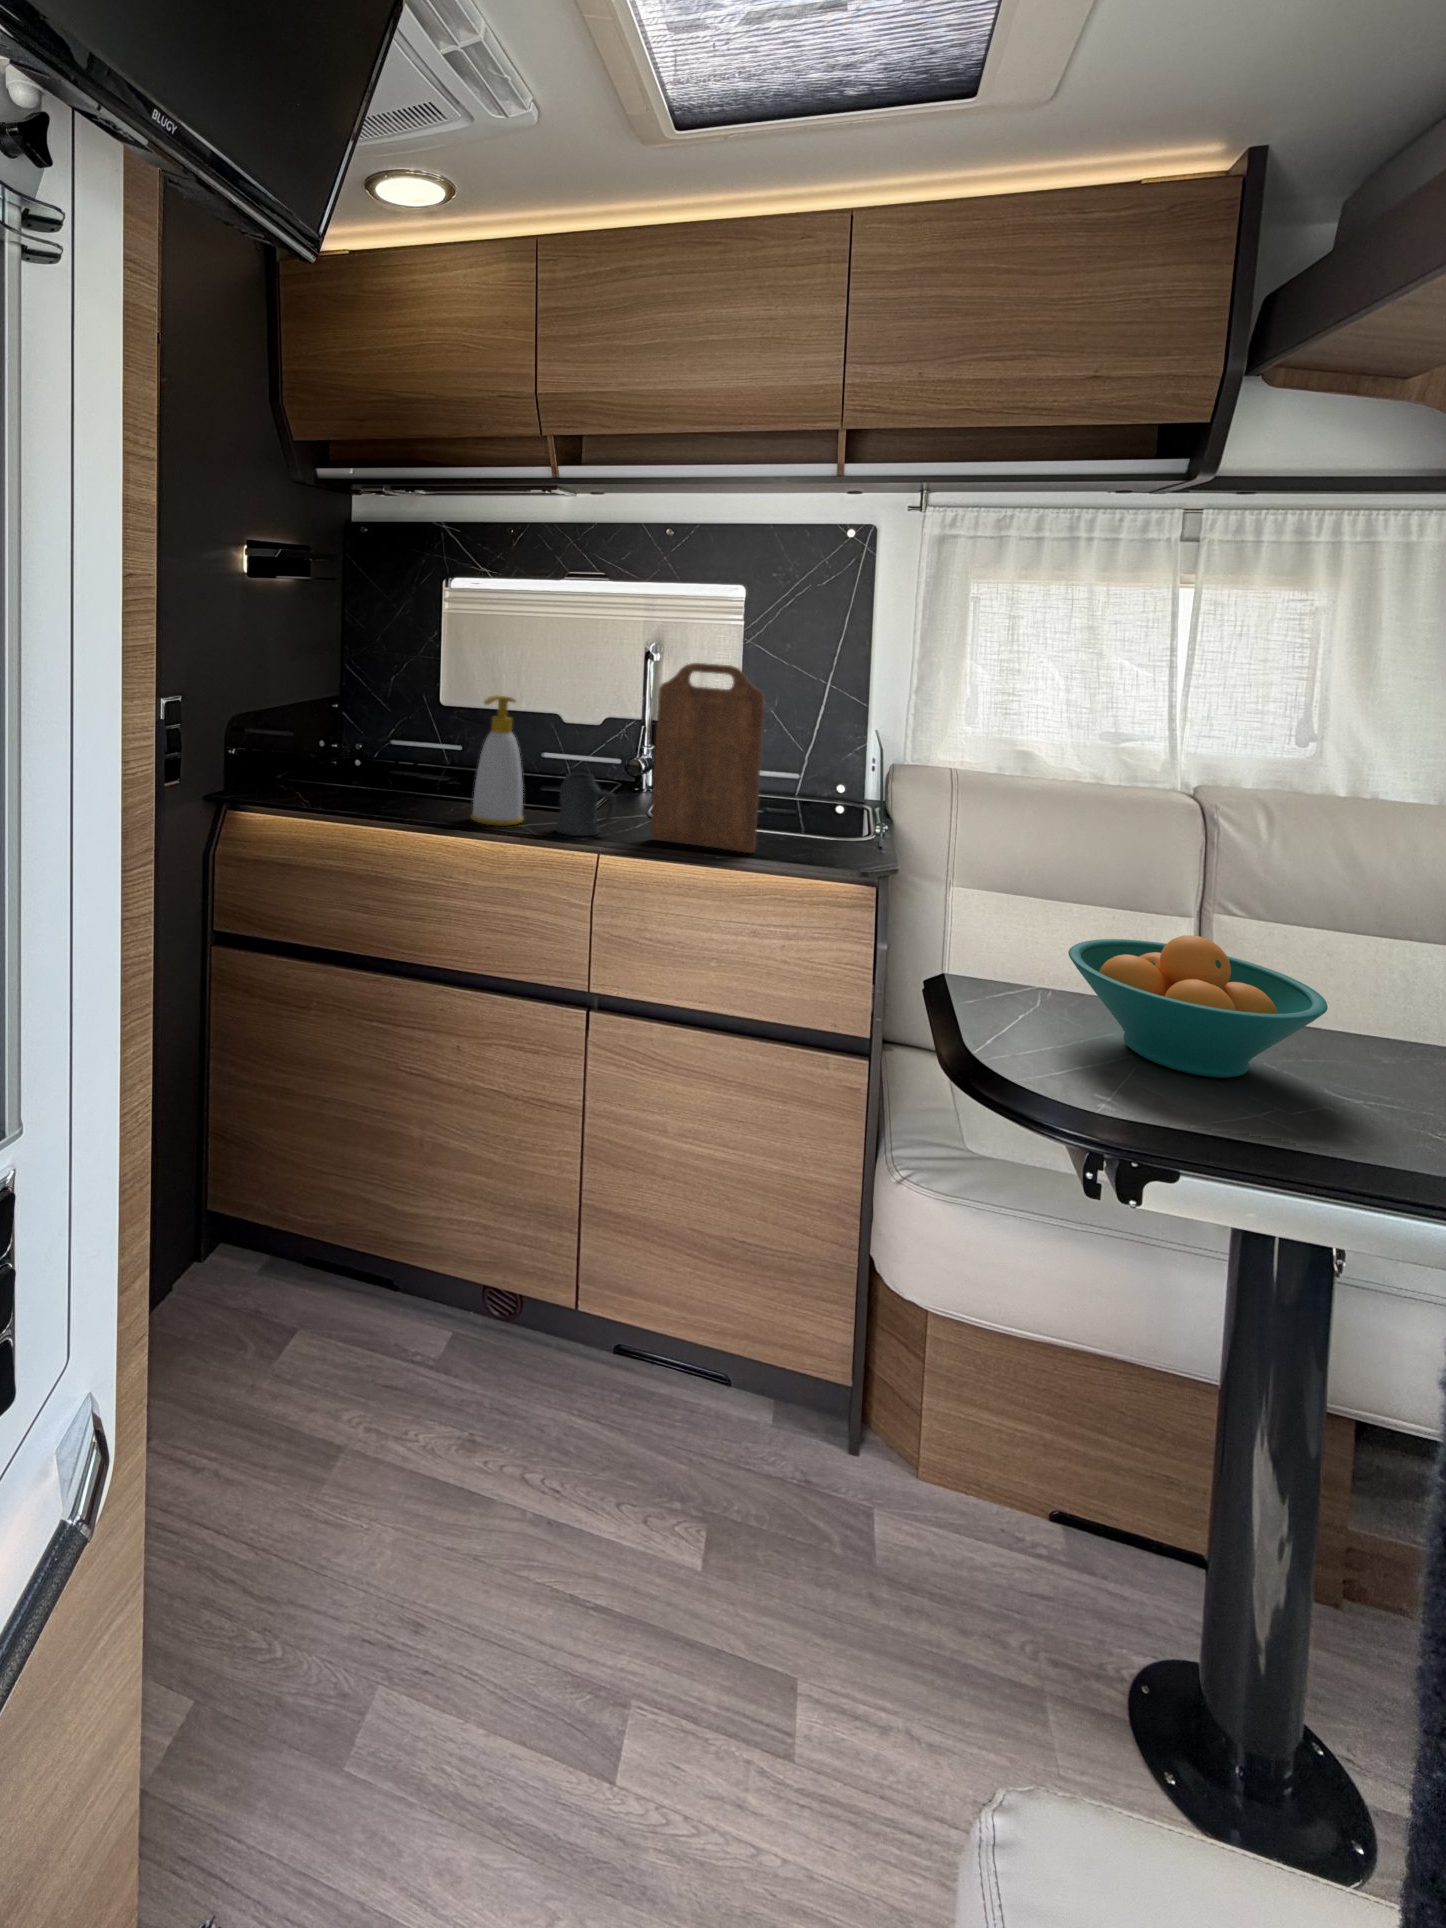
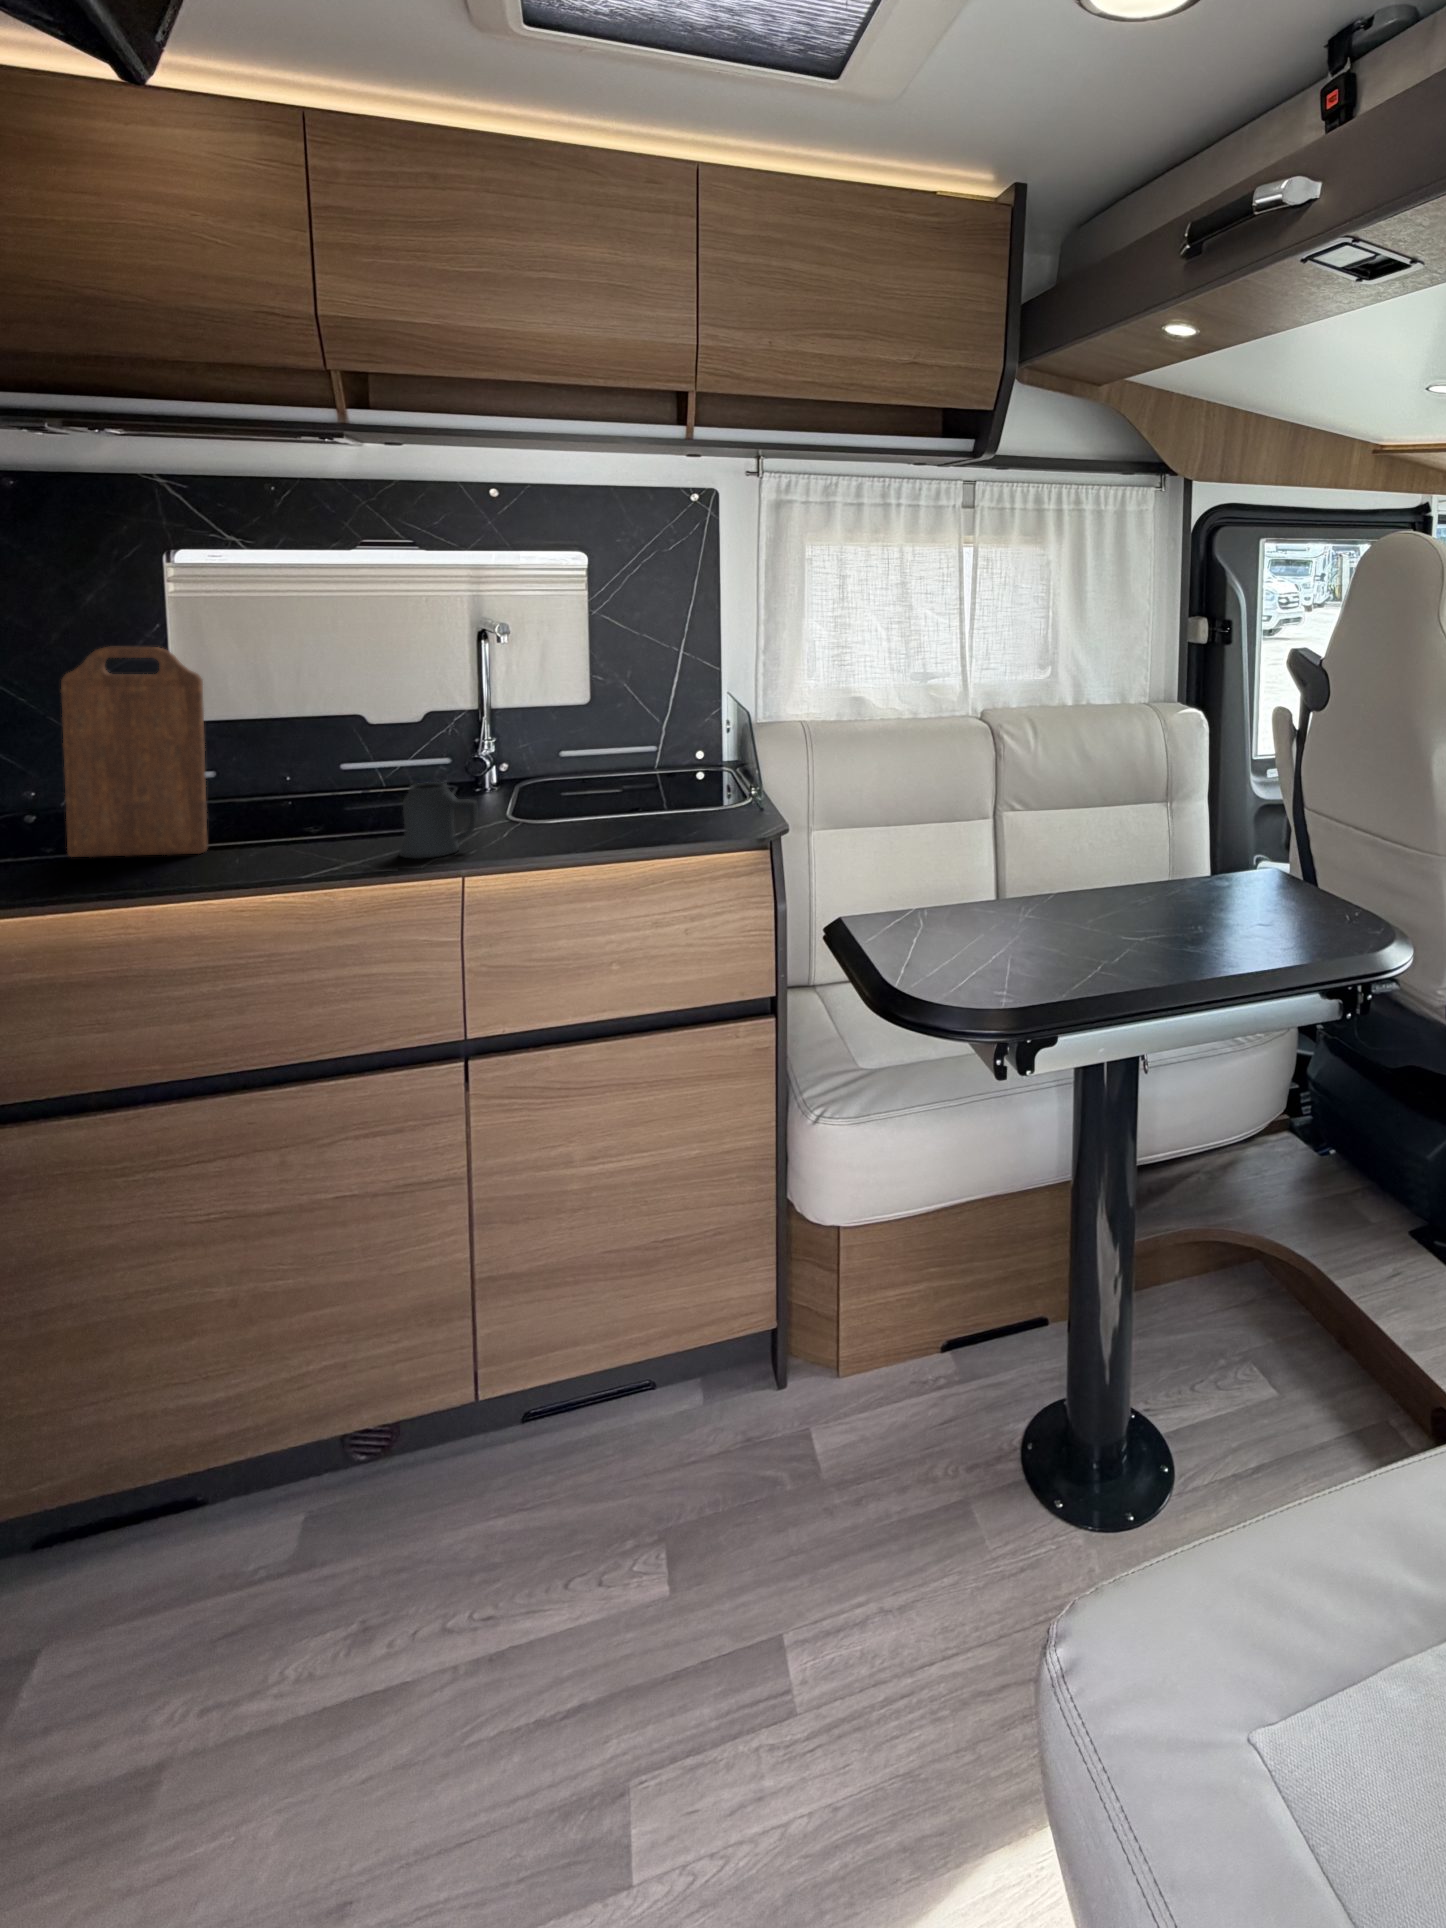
cutting board: present [651,663,765,853] -> present [61,647,208,857]
soap bottle: present [471,696,523,826] -> none [271,700,351,866]
fruit bowl: present [1068,935,1328,1078] -> none [953,842,1129,955]

